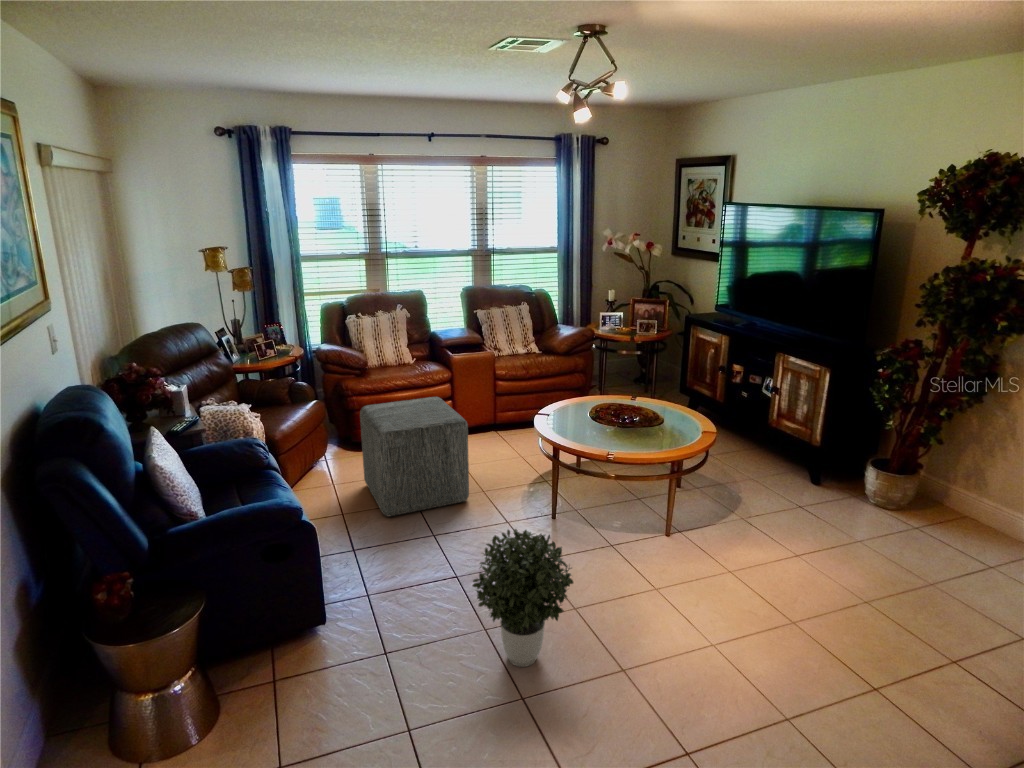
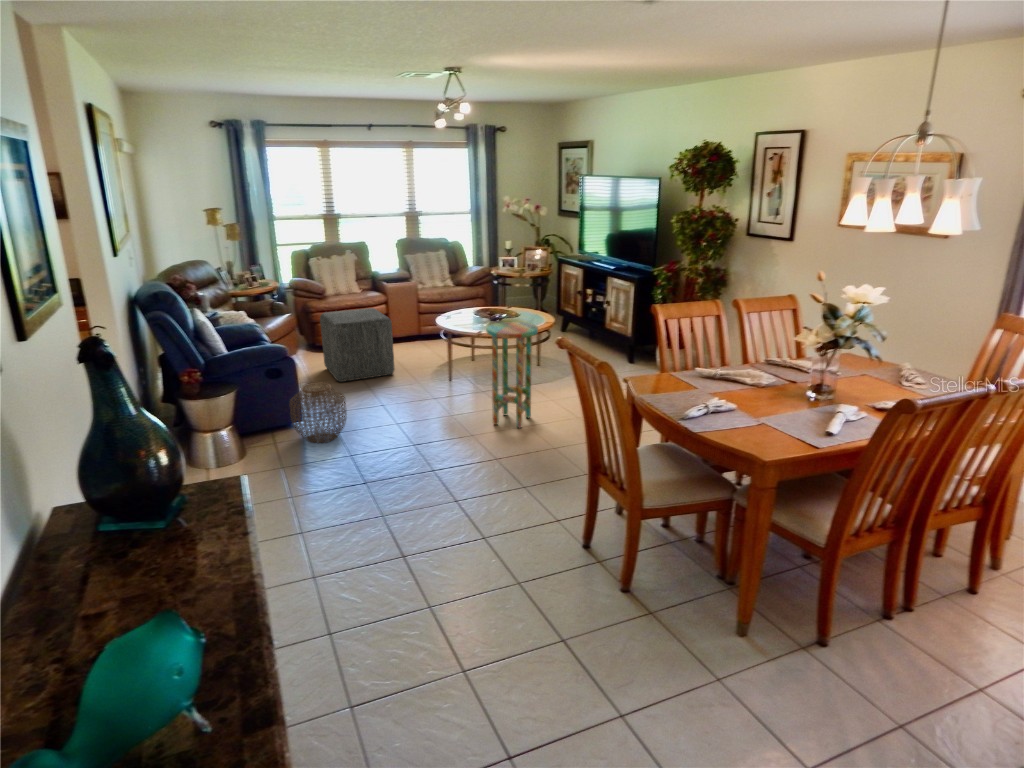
side table: none [657,460,753,654] -> present [486,322,538,428]
potted plant: present [472,529,573,667] -> none [381,357,439,435]
woven basket: none [308,571,408,688] -> present [290,382,347,443]

